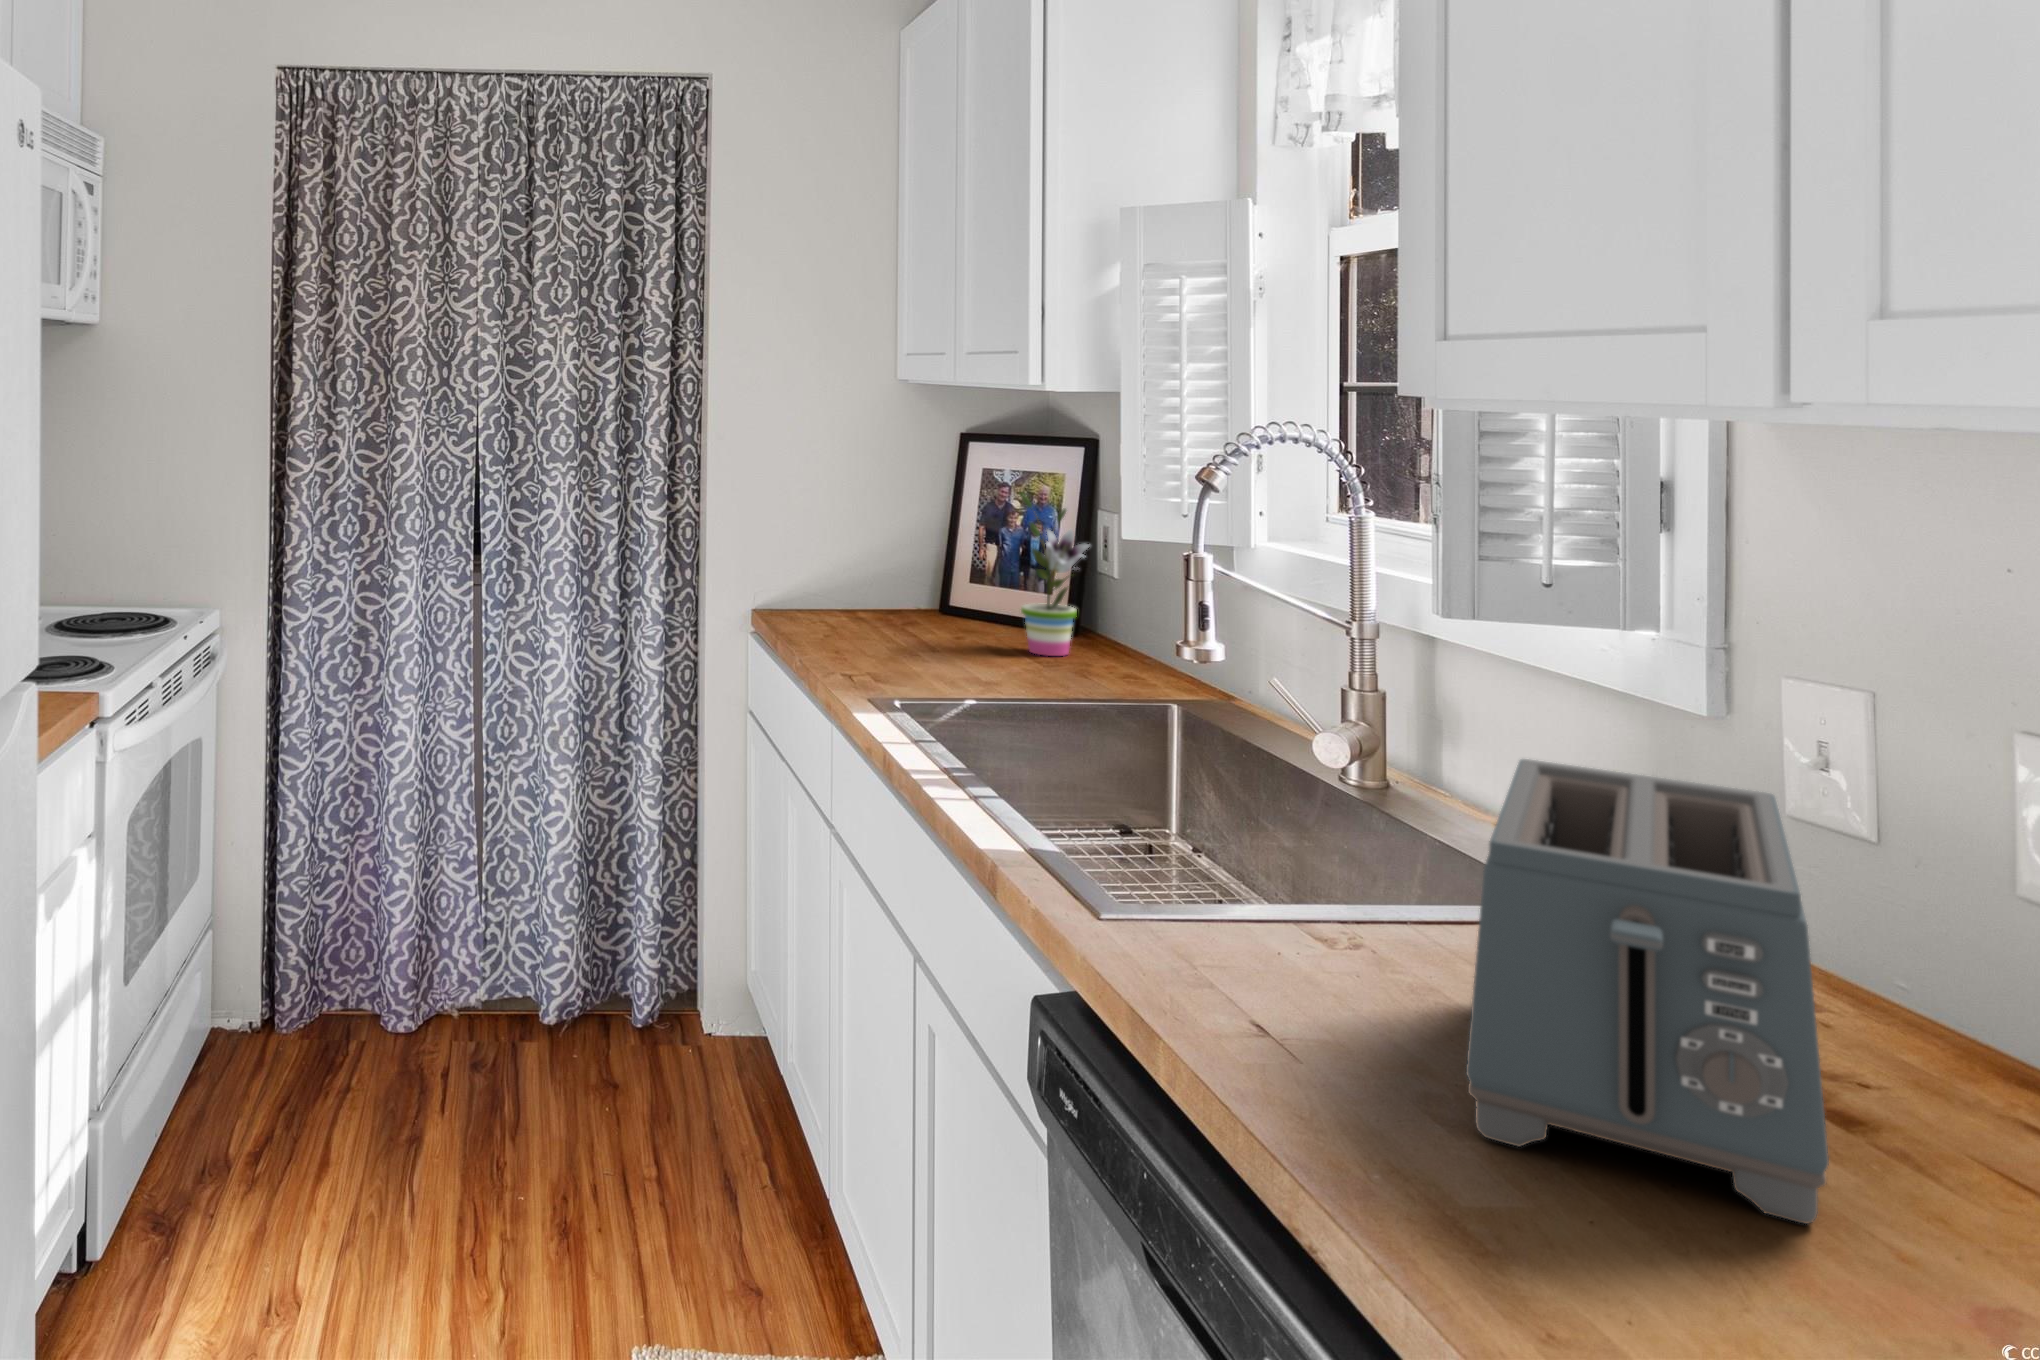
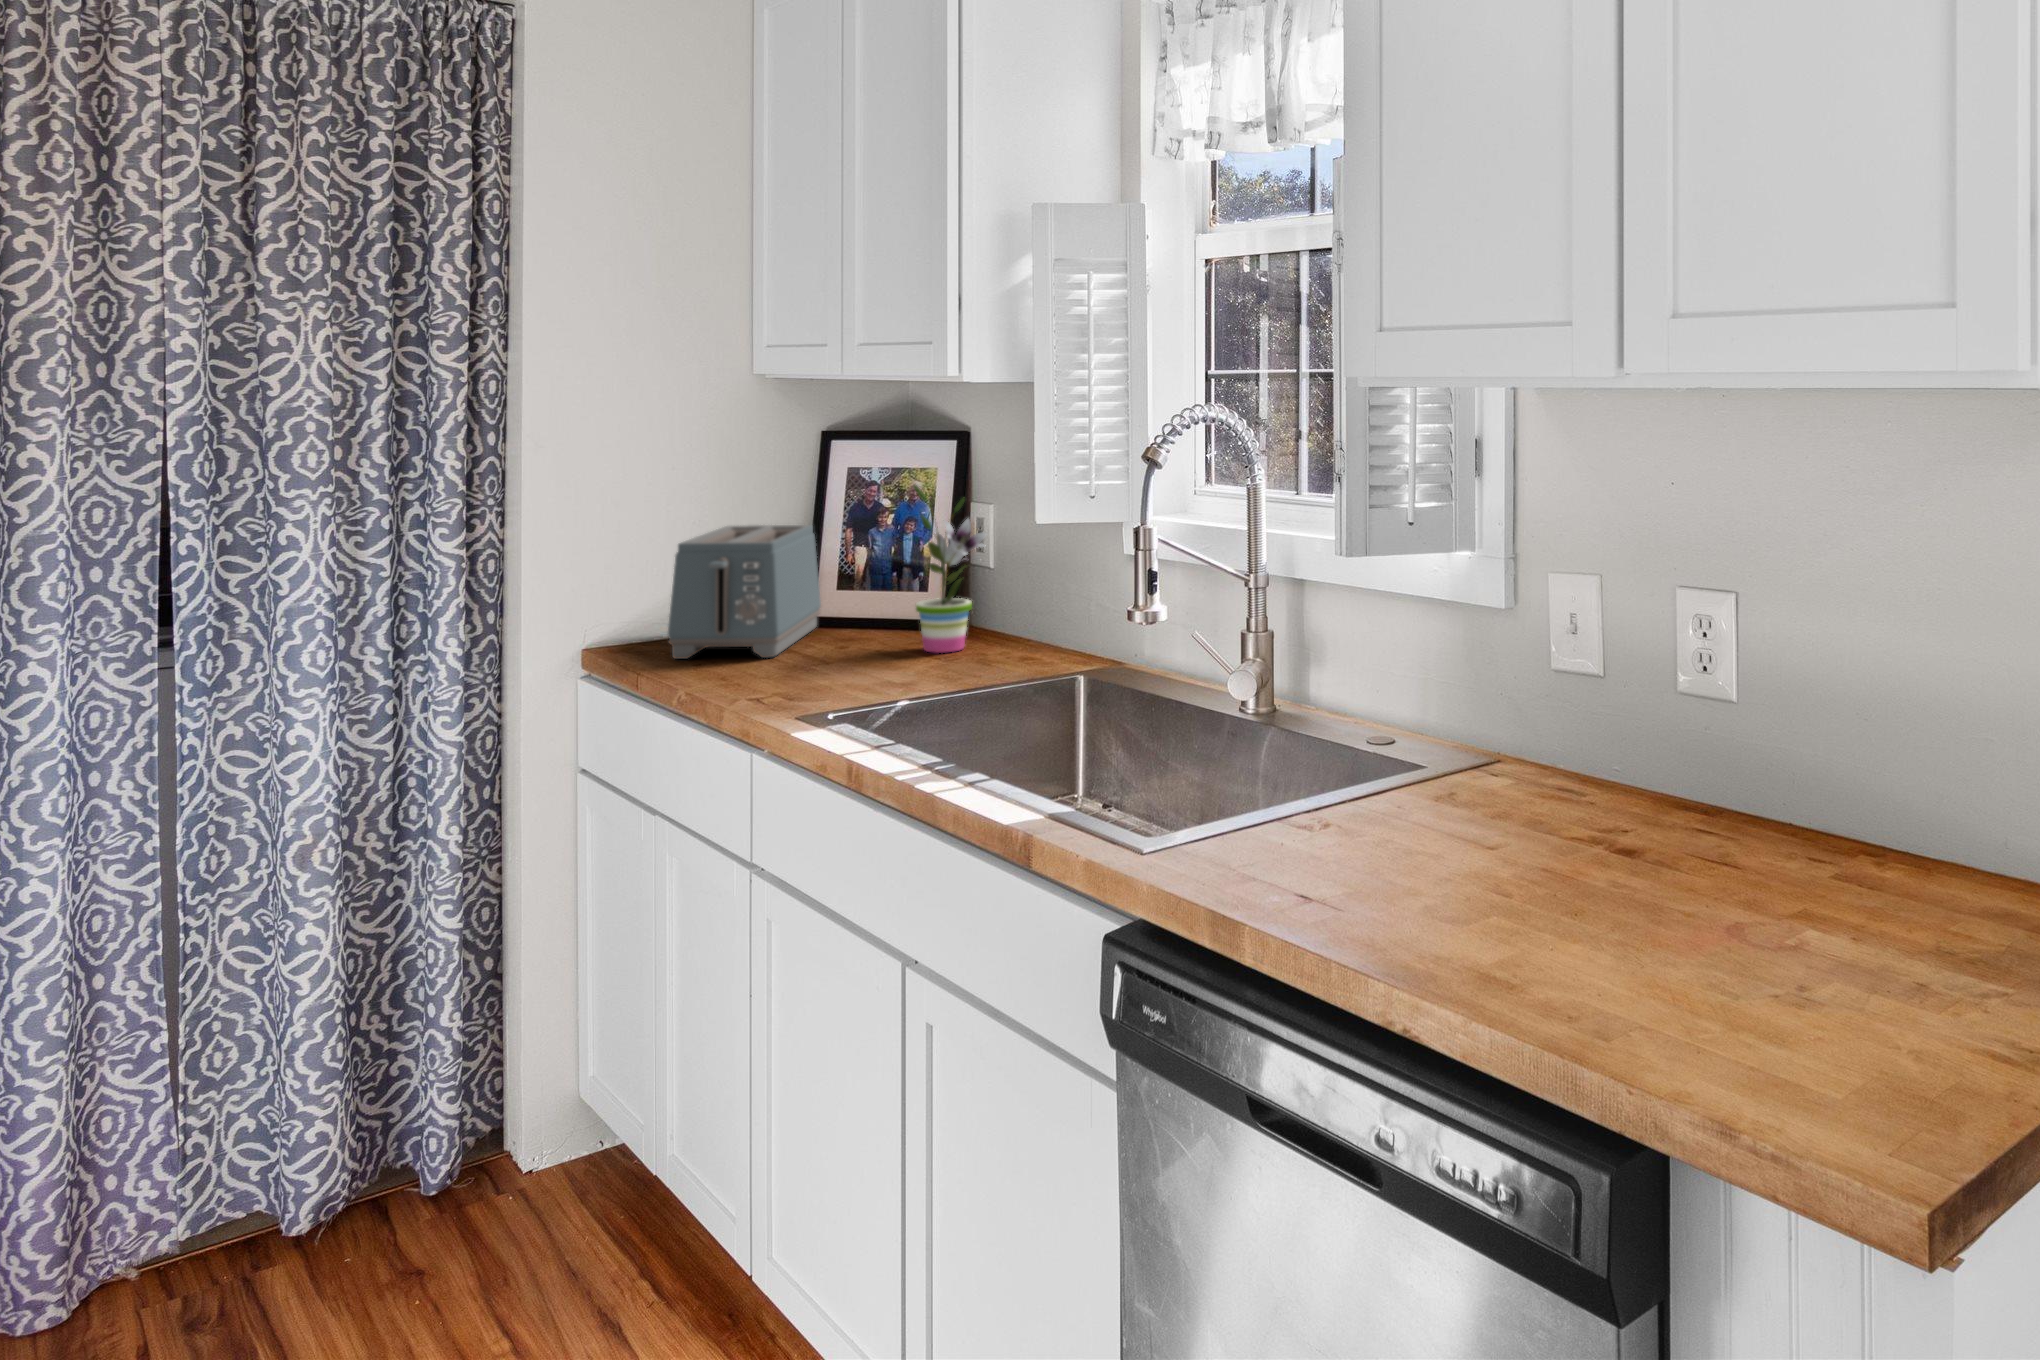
toaster: present [1466,759,1829,1223] -> present [668,525,821,659]

